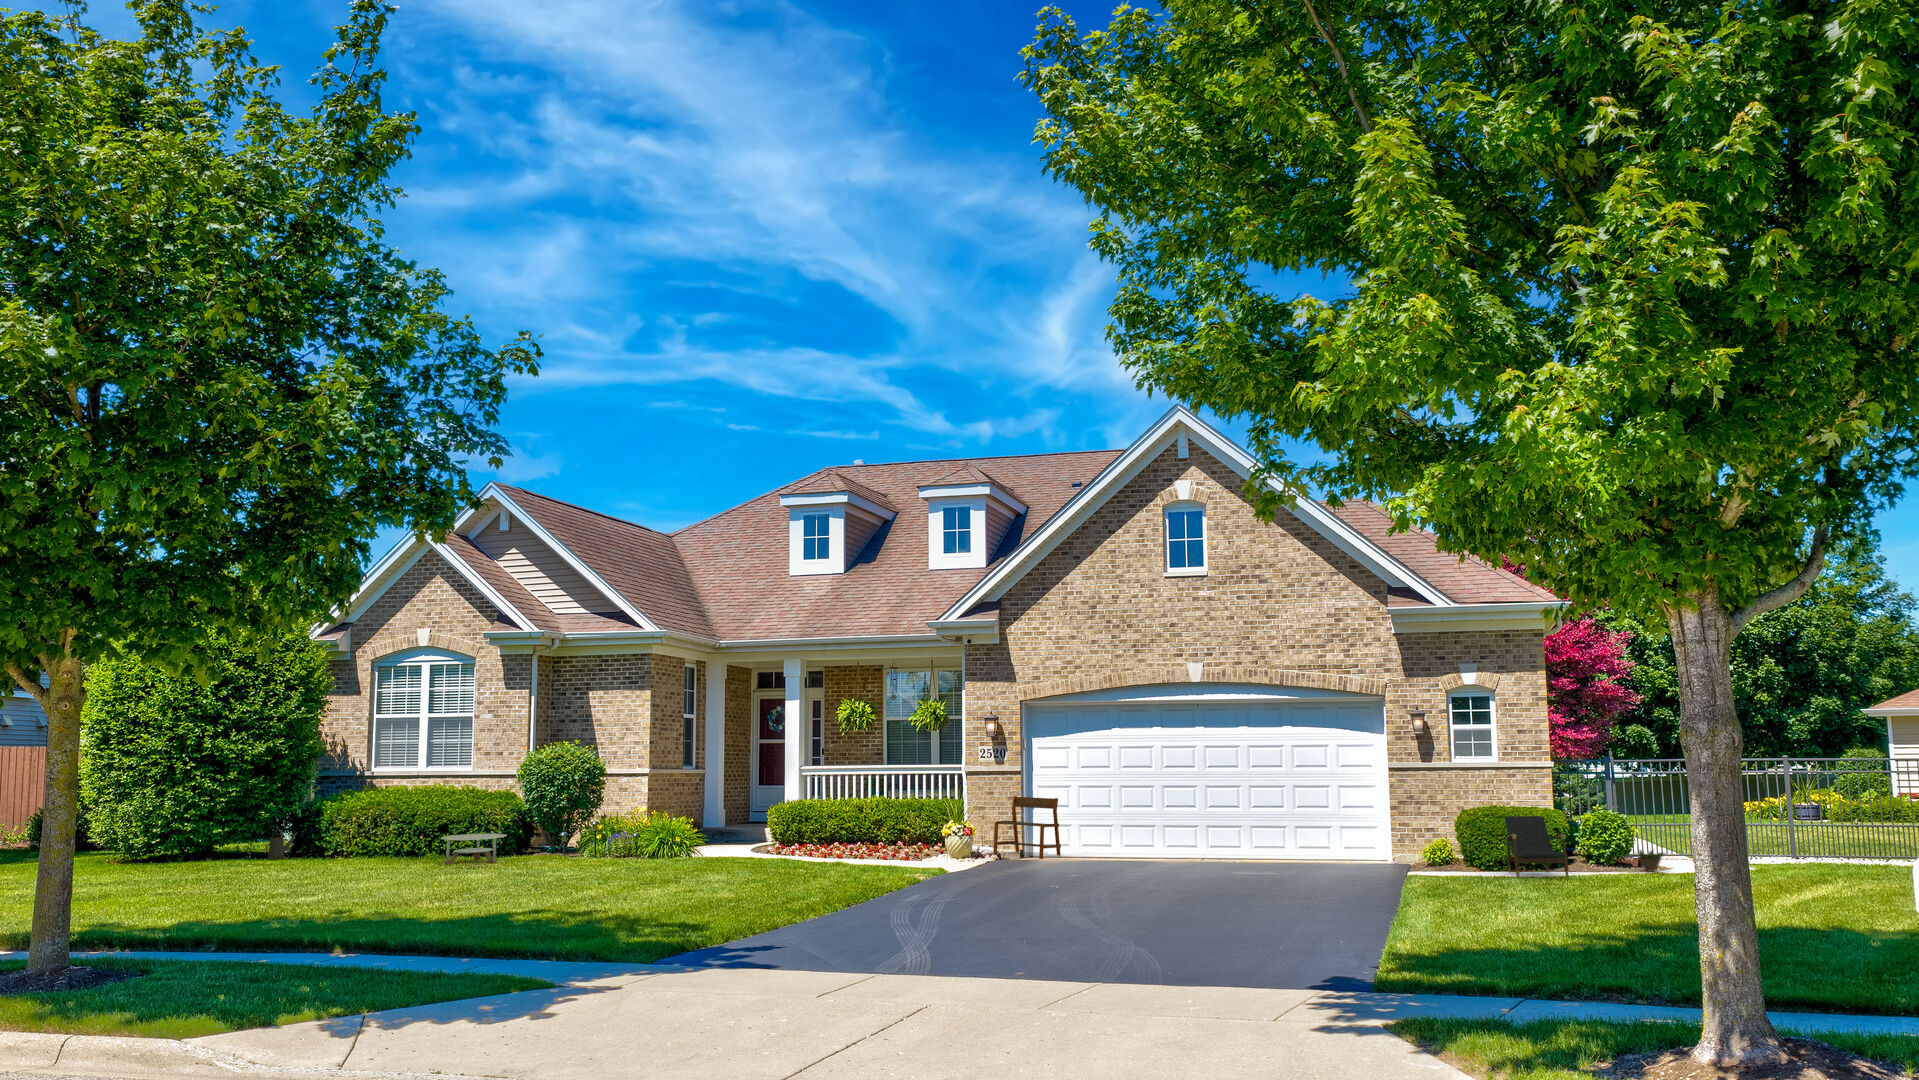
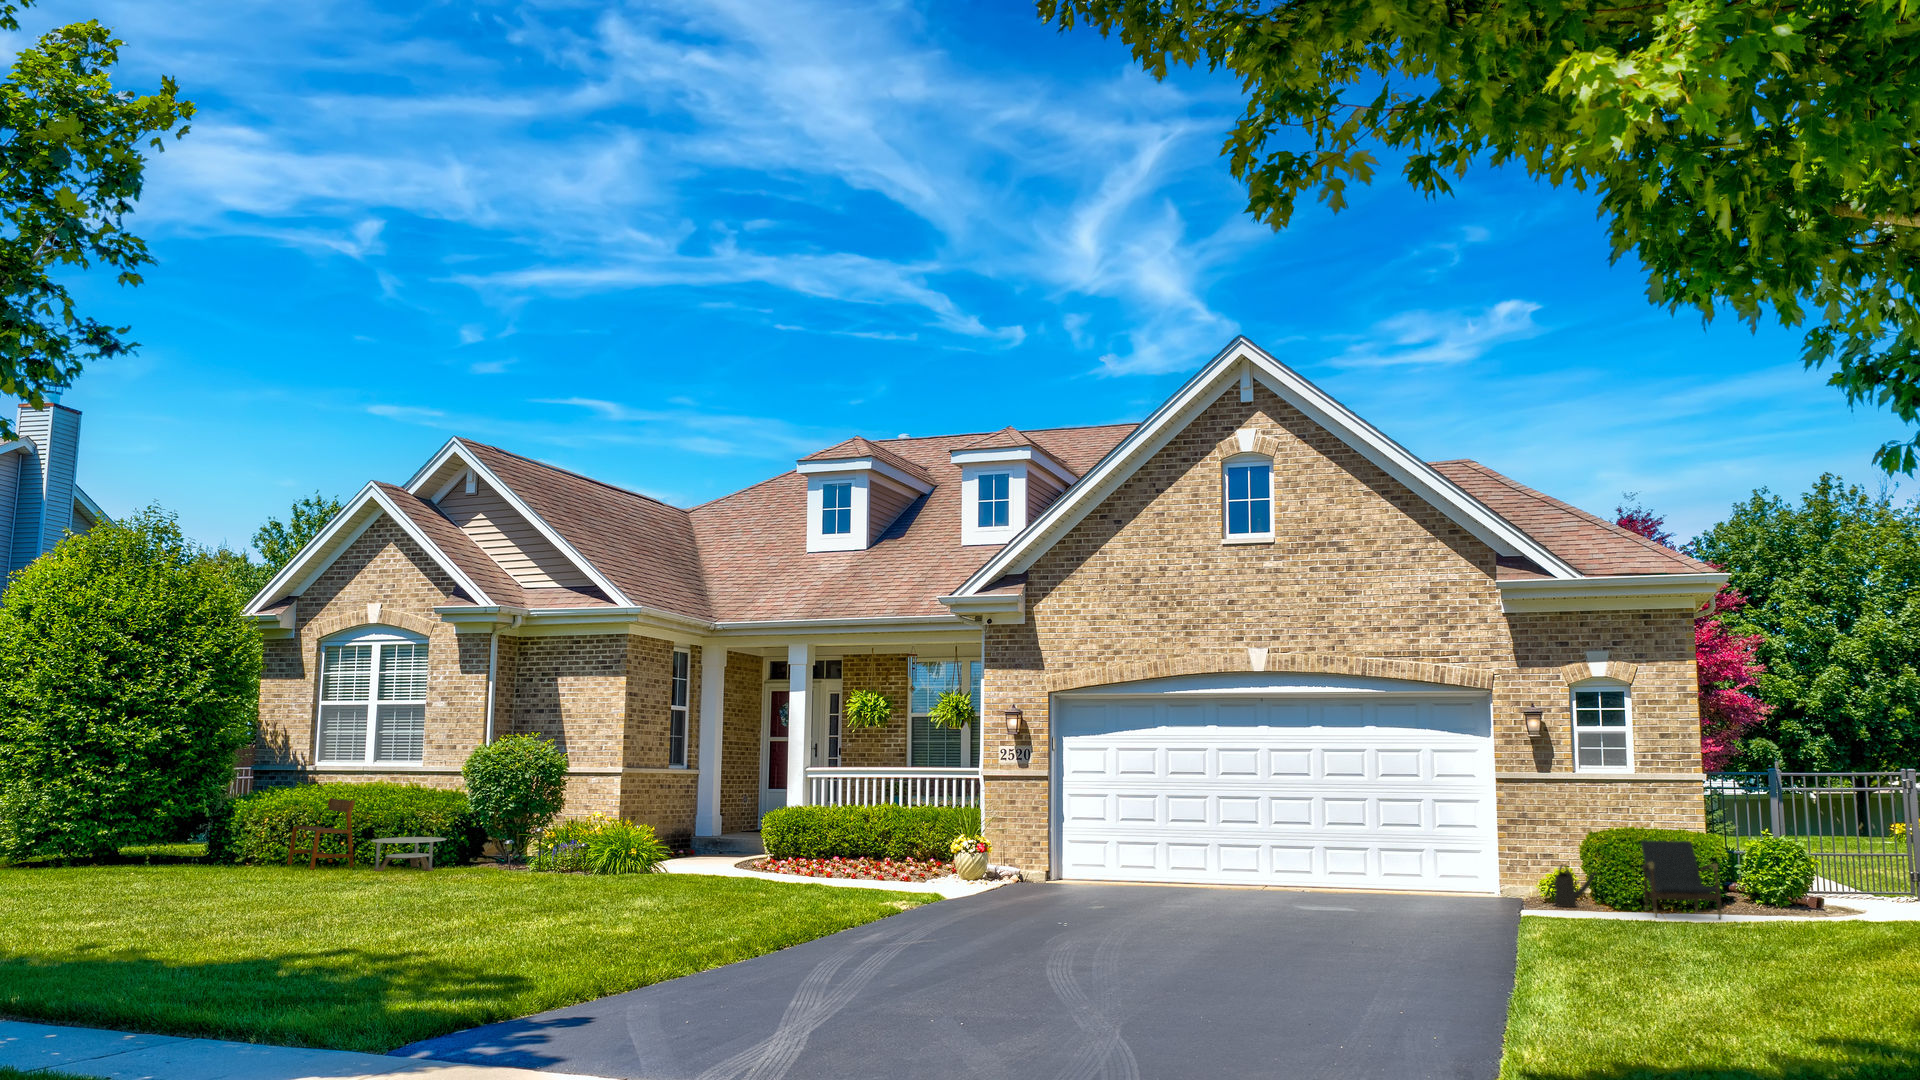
bench: present [993,796,1061,859] -> present [287,798,355,870]
watering can: present [266,829,298,859] -> present [1549,865,1596,907]
decorative plant: present [1637,850,1665,872] -> none [1803,886,1858,915]

